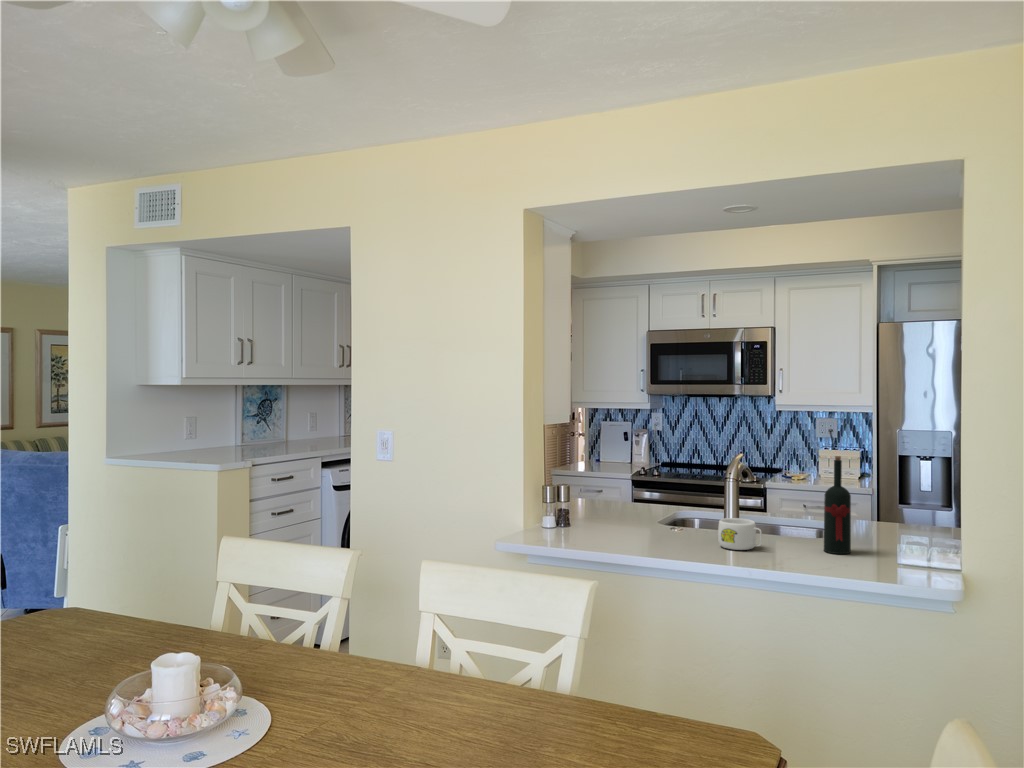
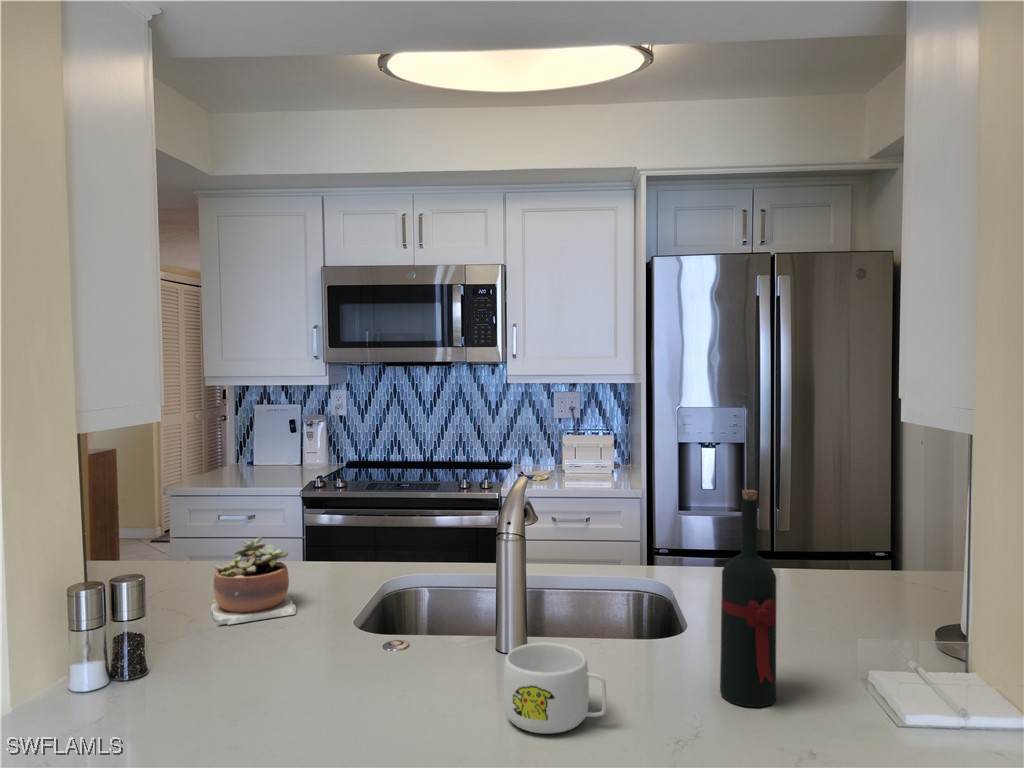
succulent plant: none [591,479,631,516] -> present [211,537,296,625]

